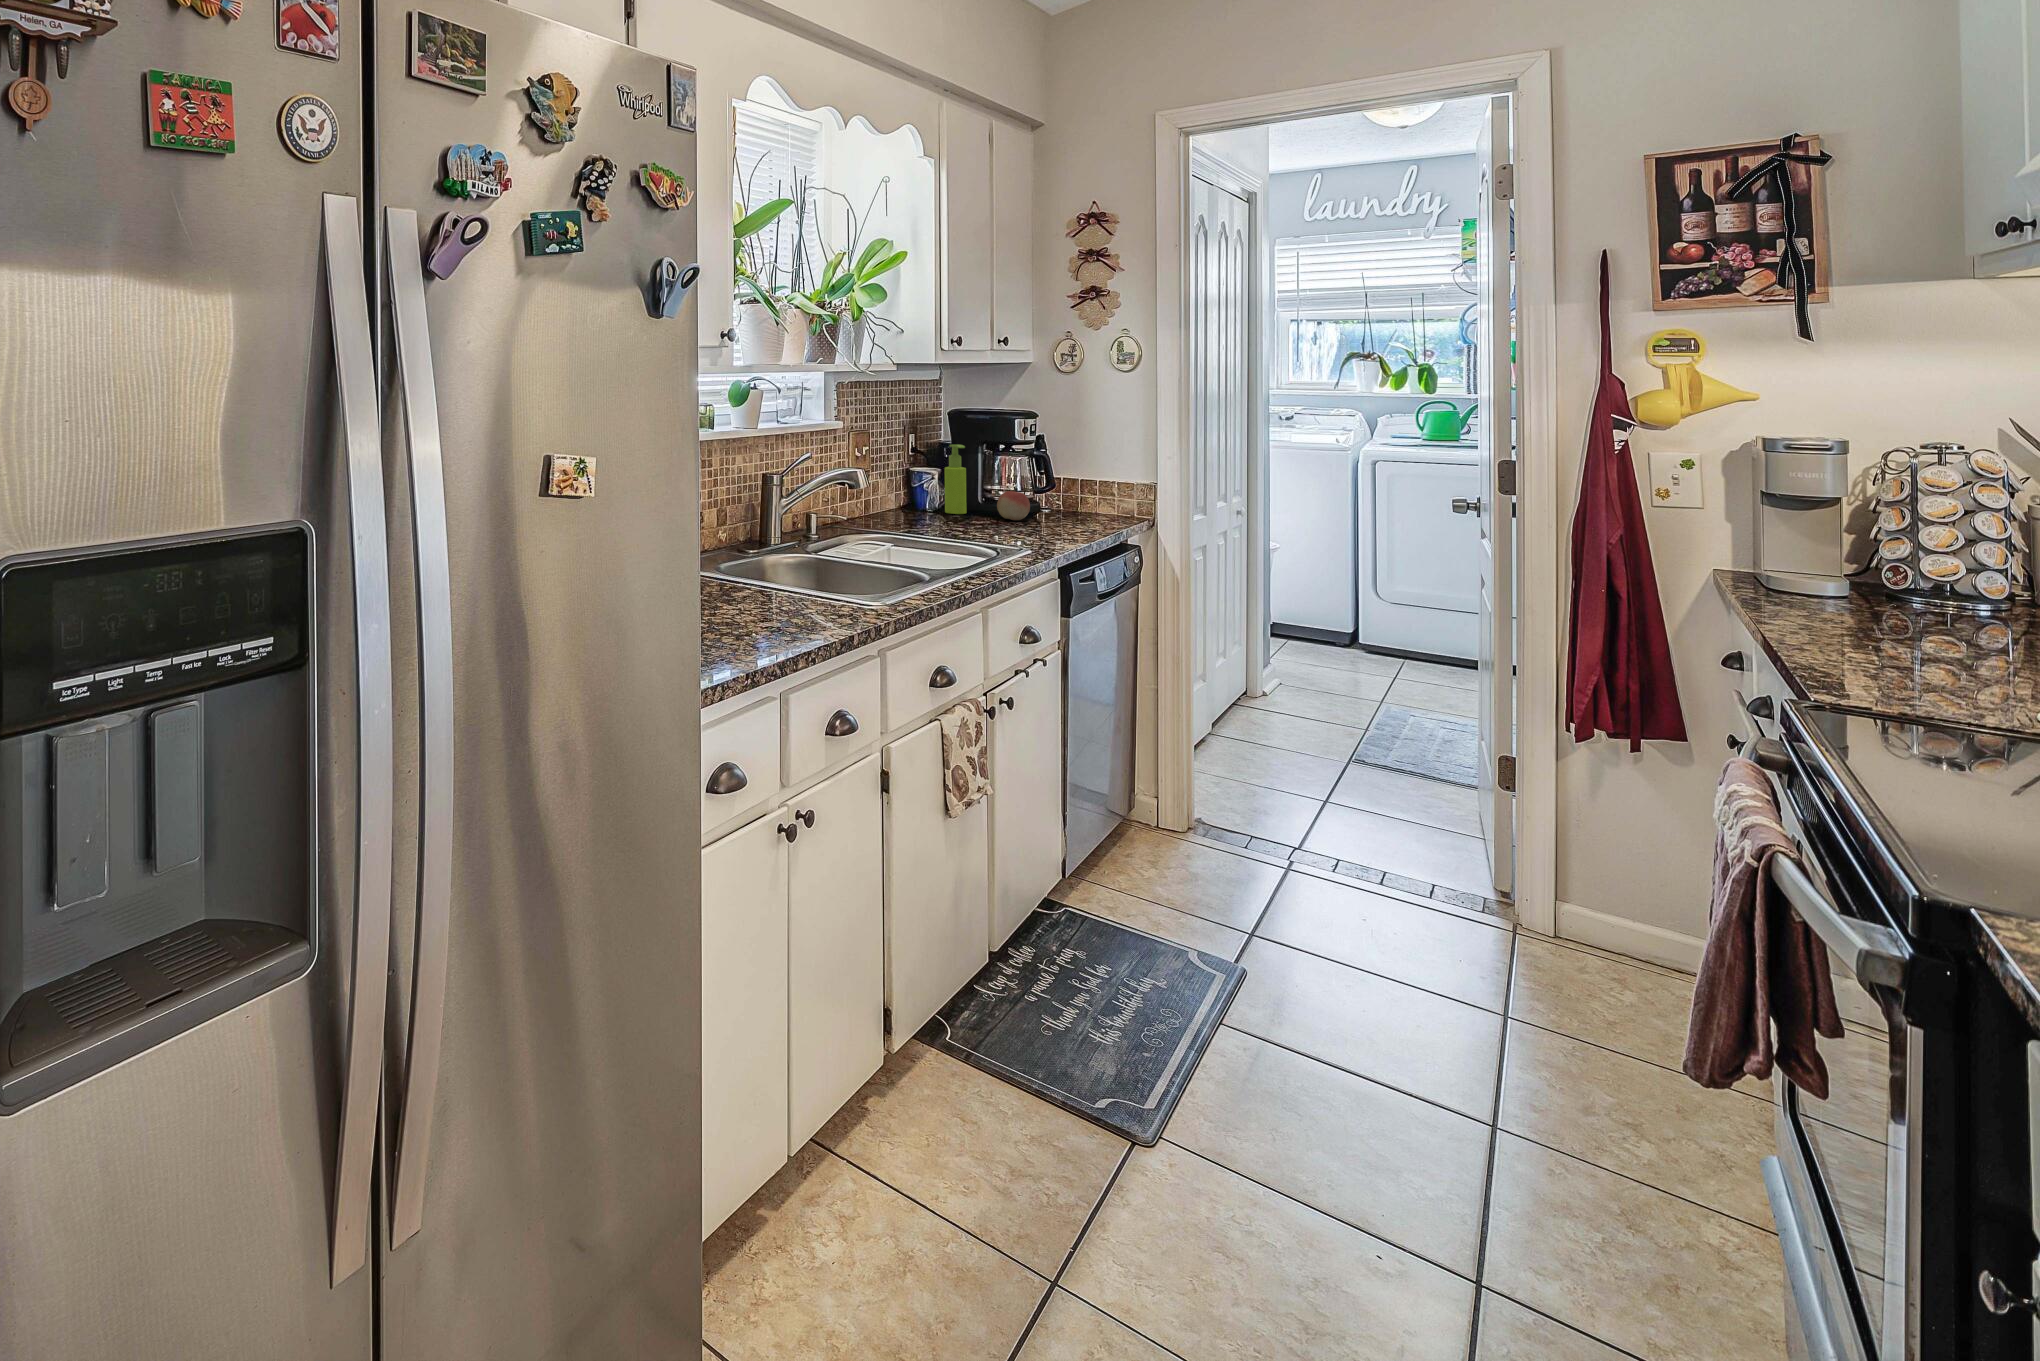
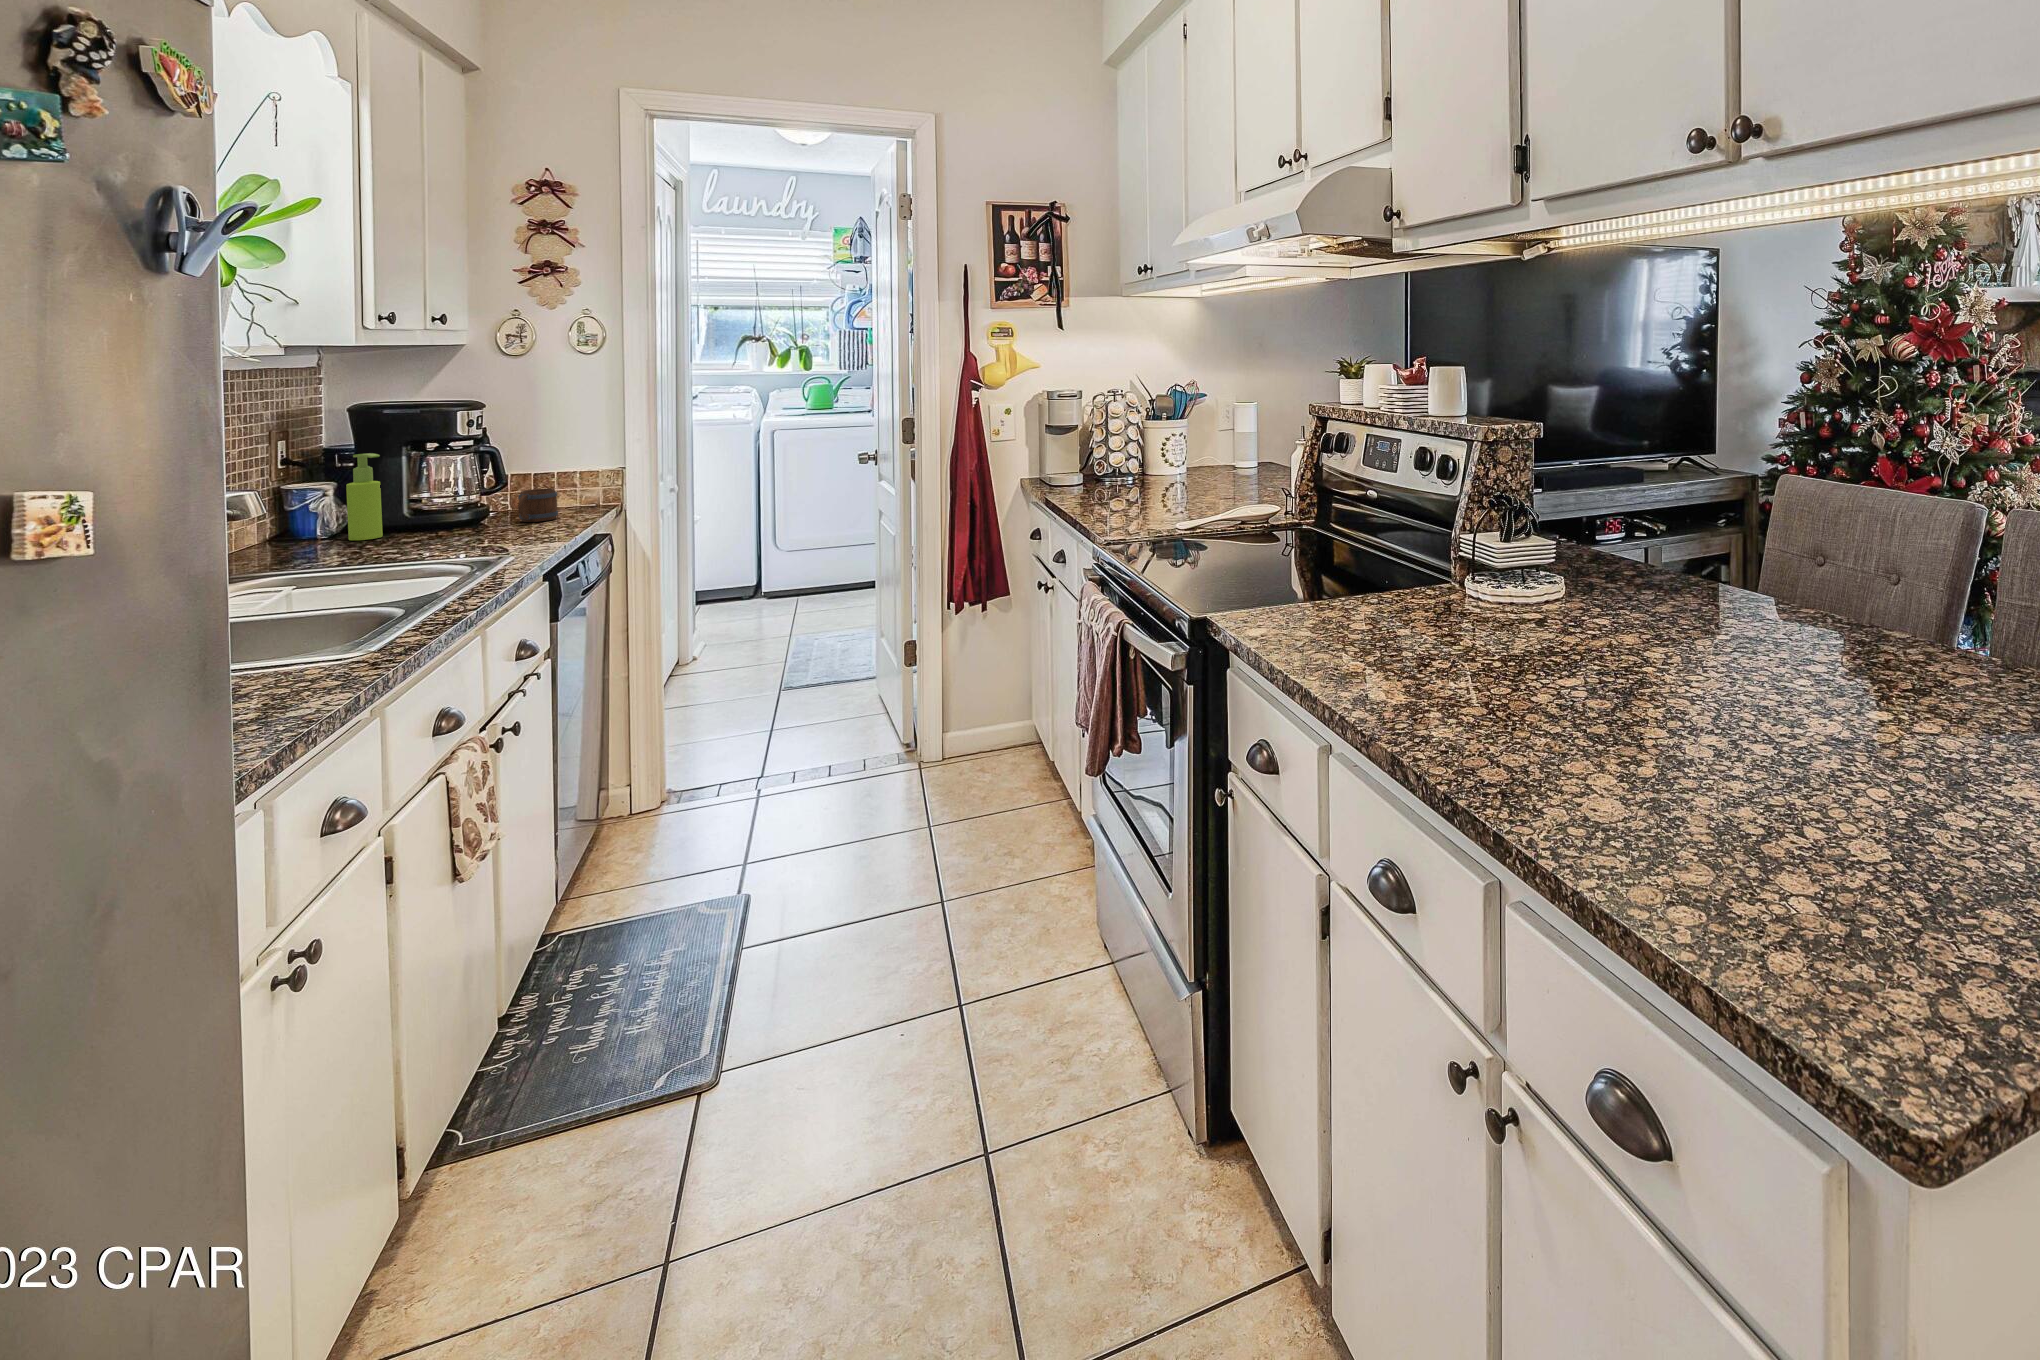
mug: none [1061,490,1096,520] -> present [518,488,558,522]
fruit: present [997,491,1030,520] -> none [433,501,479,534]

